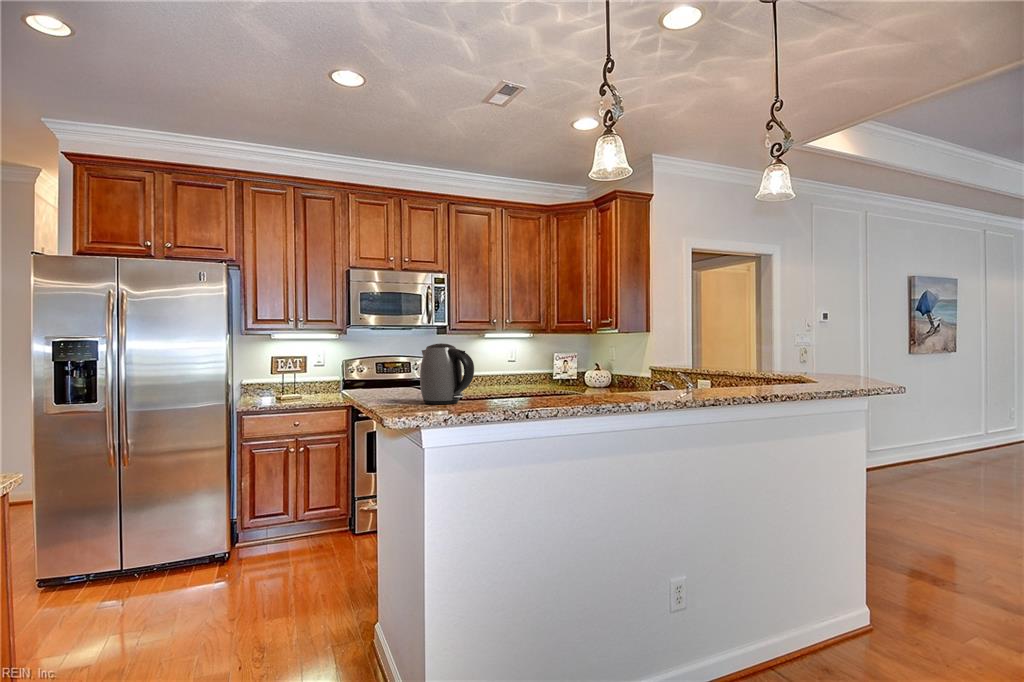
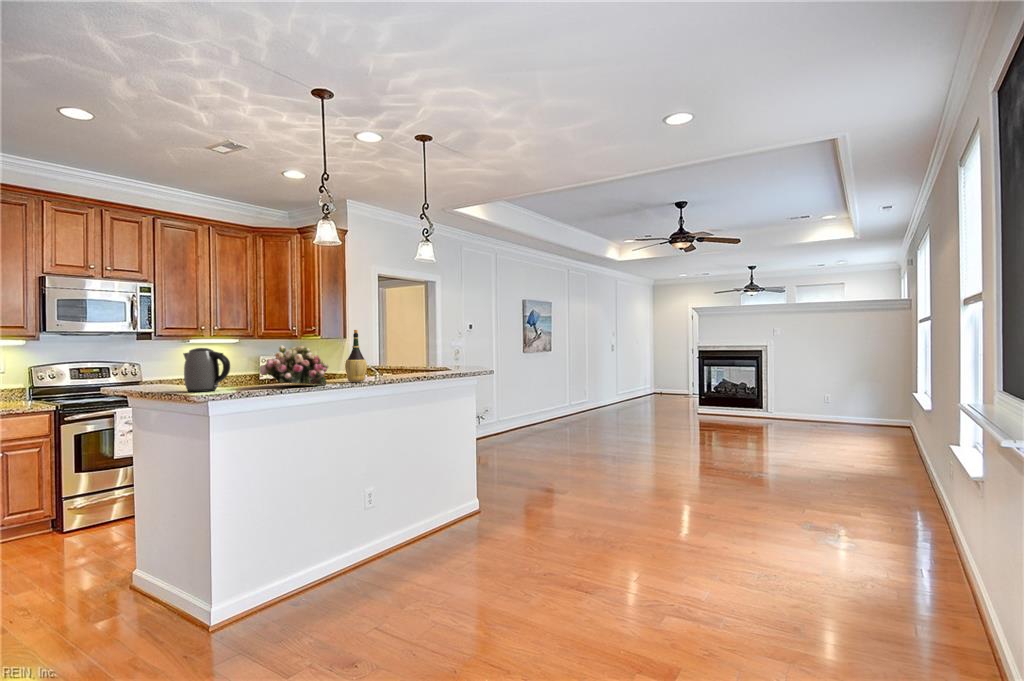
wine bottle: none [637,317,671,398] -> present [345,330,367,382]
flower arrangement: none [513,341,610,402] -> present [260,345,328,385]

